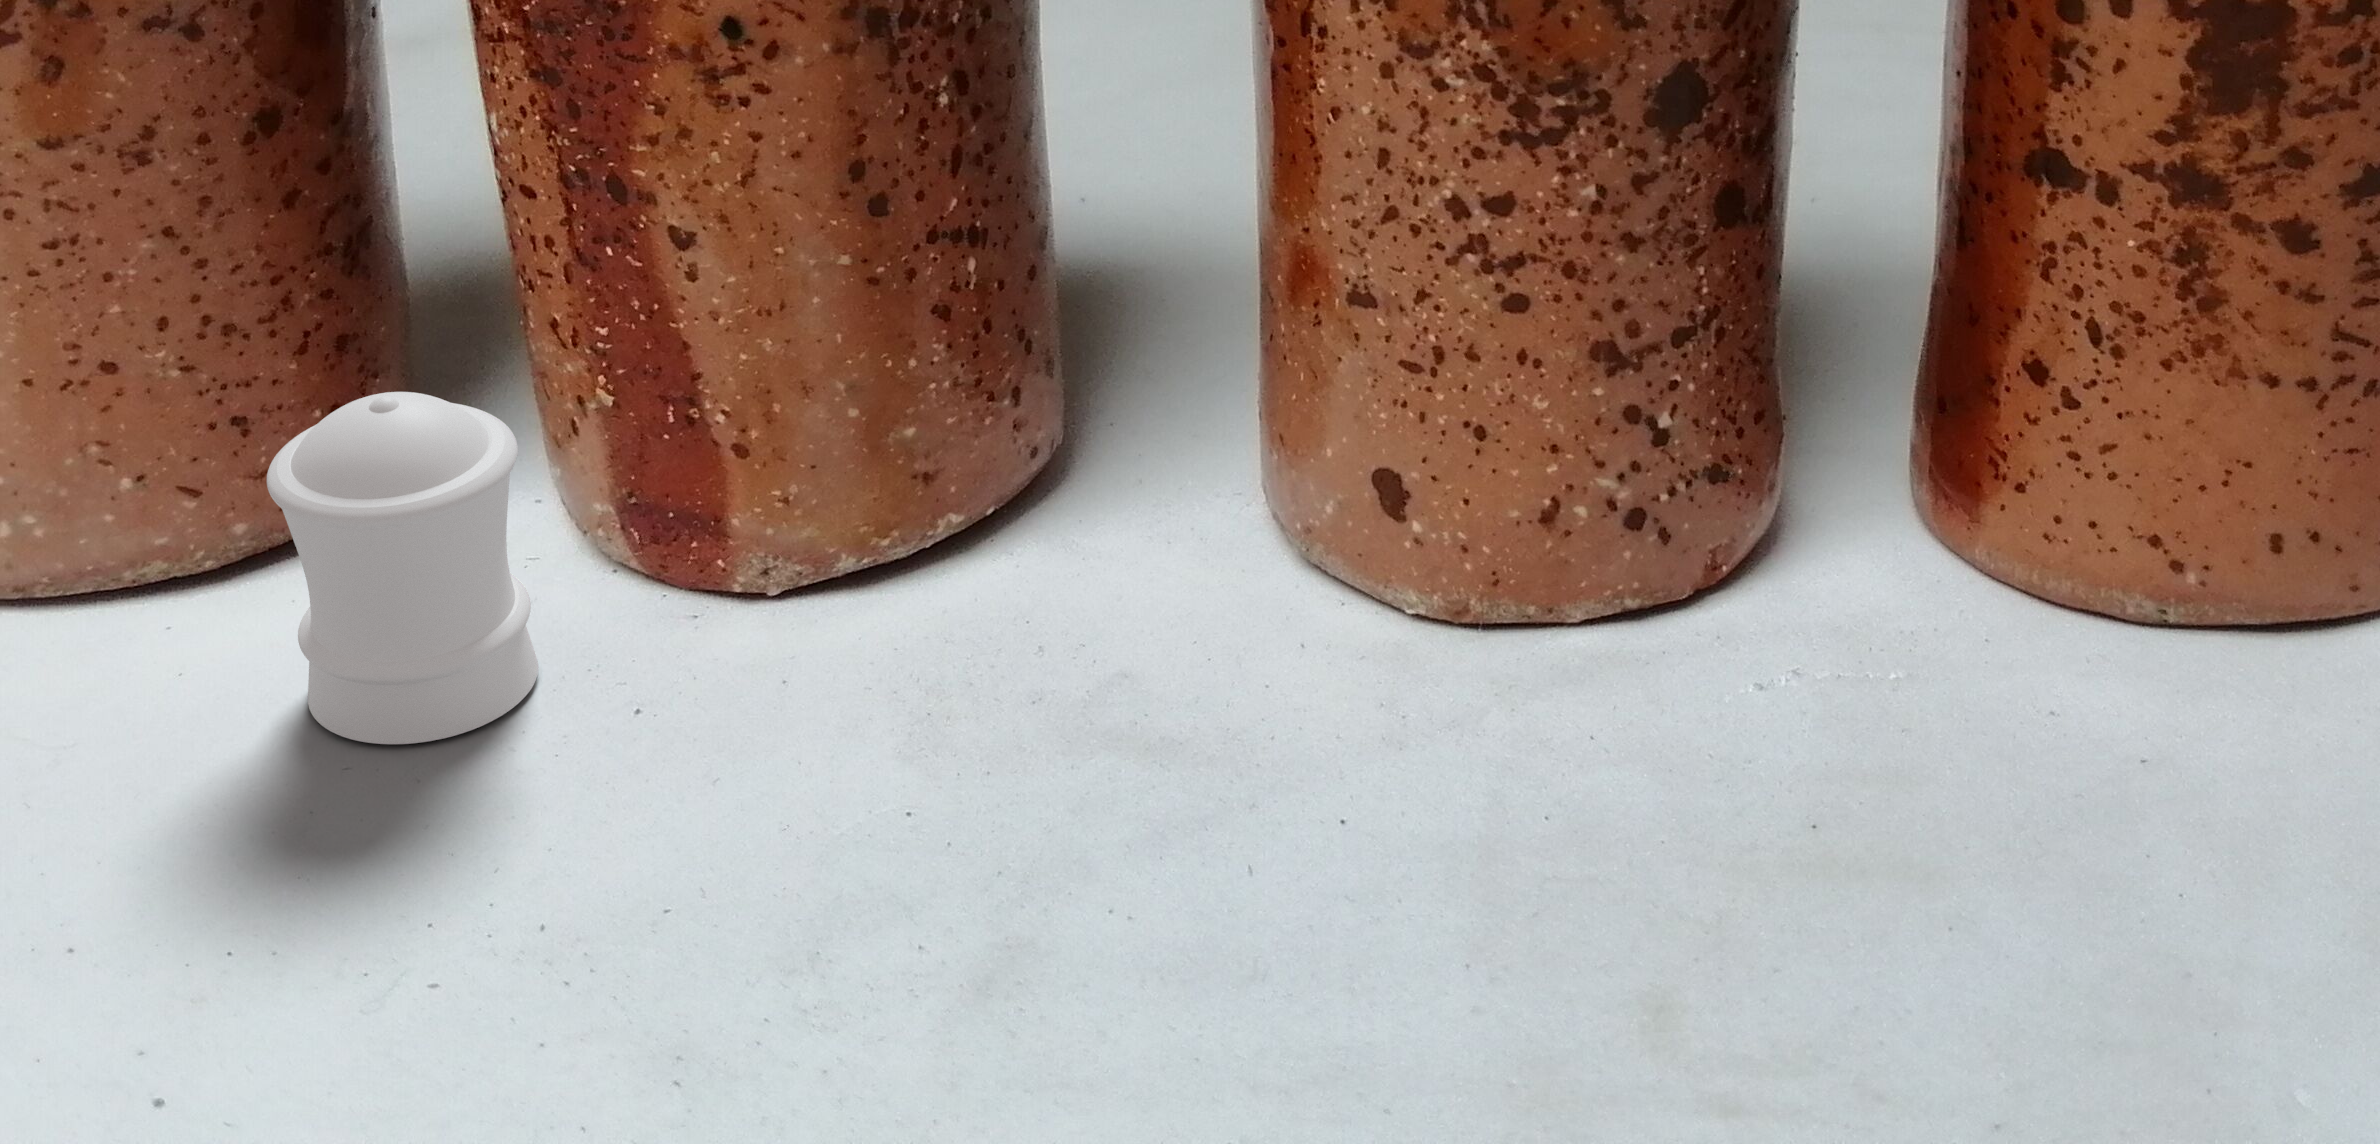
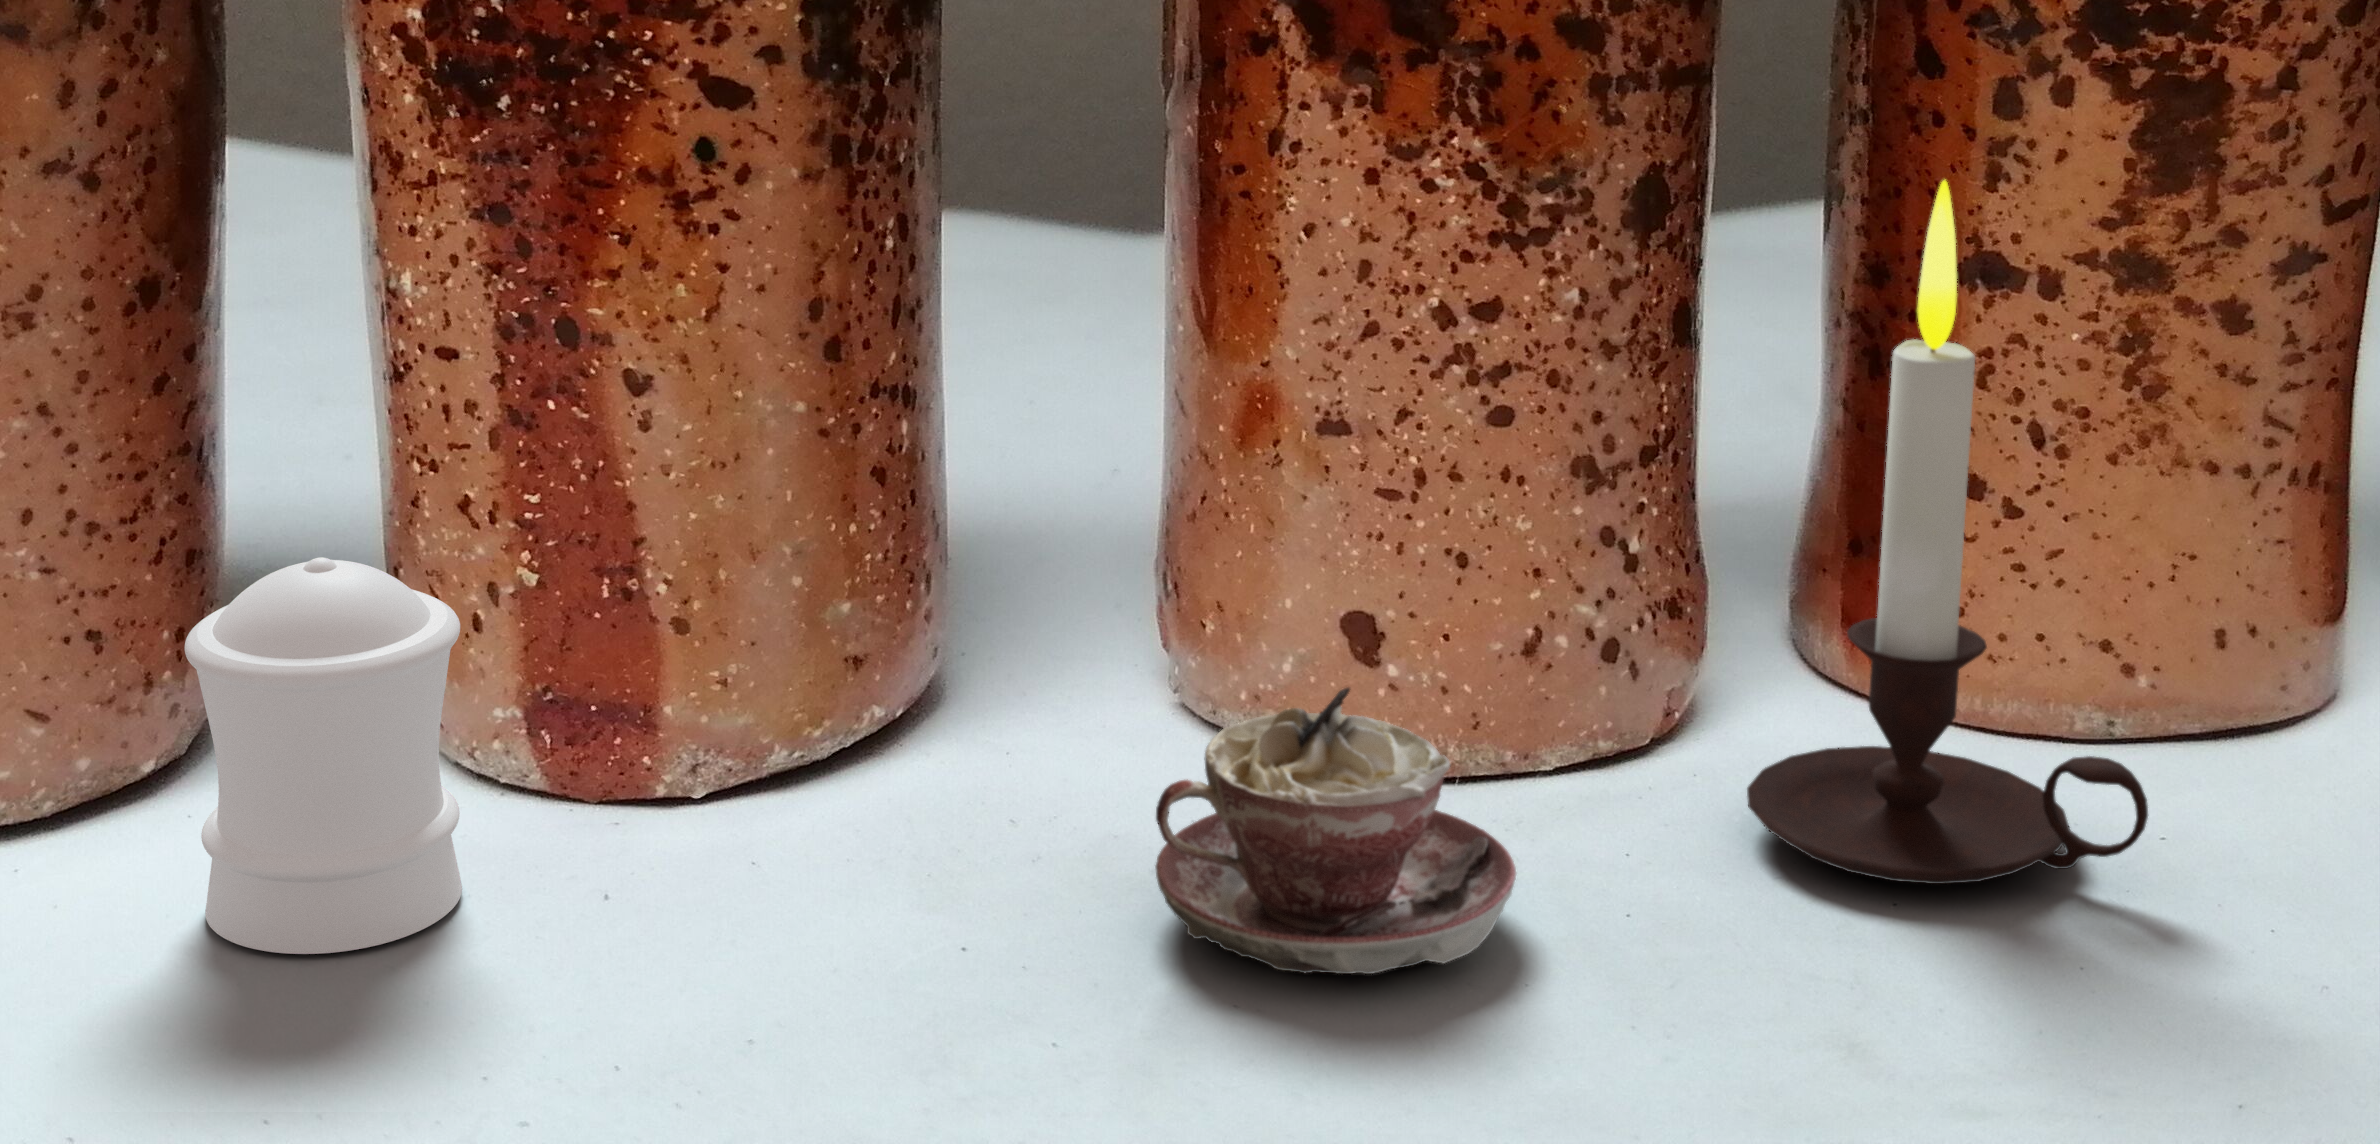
candle: none [1739,127,2095,798] -> present [1747,180,2148,884]
teacup: none [1111,587,1462,860] -> present [1155,688,1517,974]

